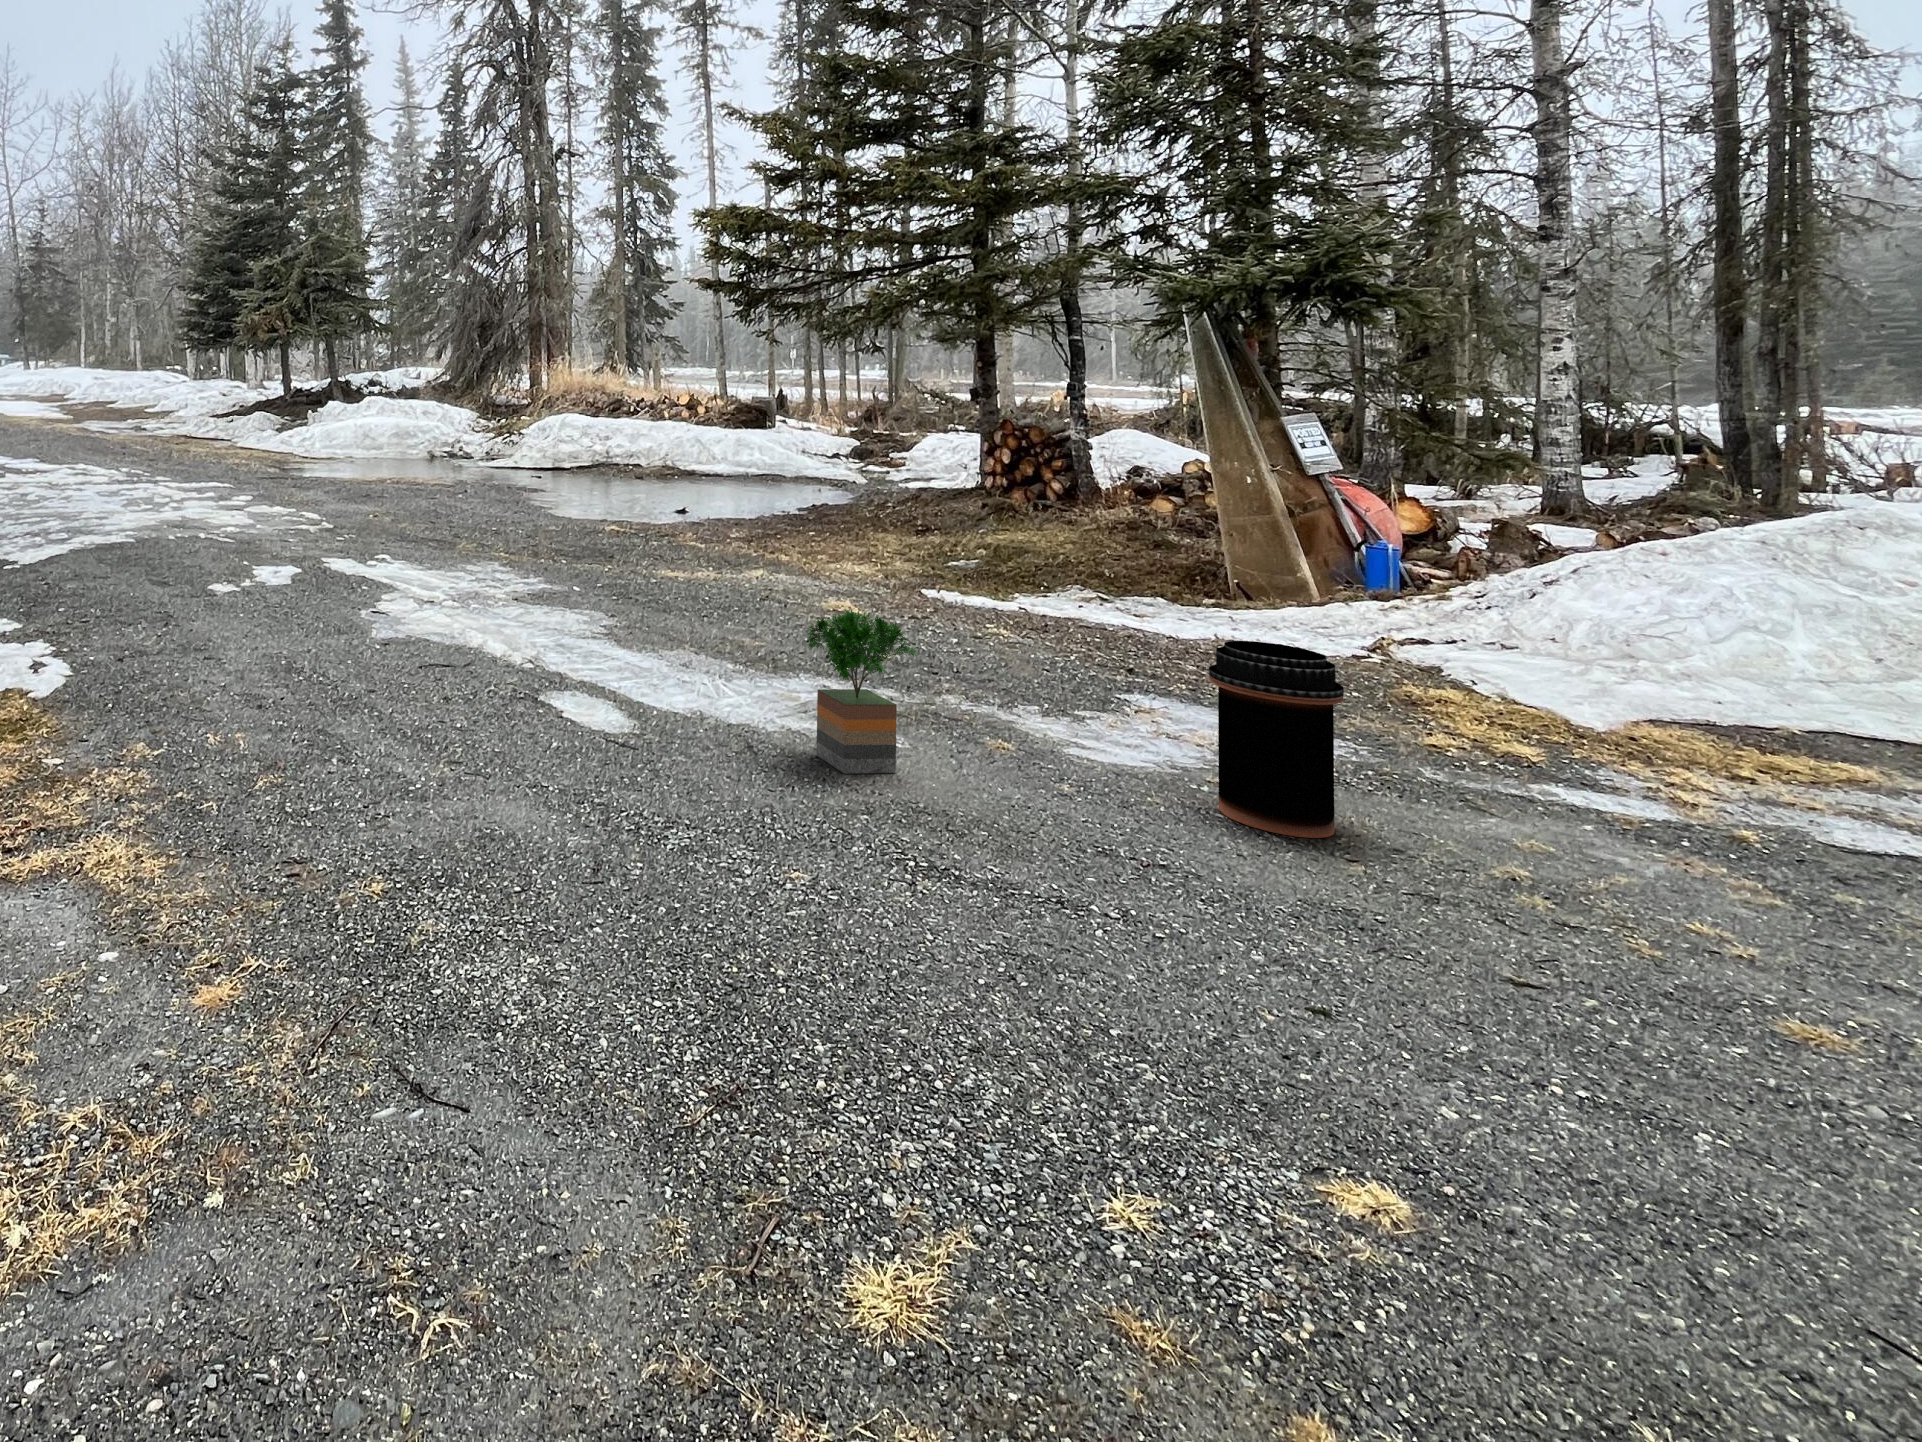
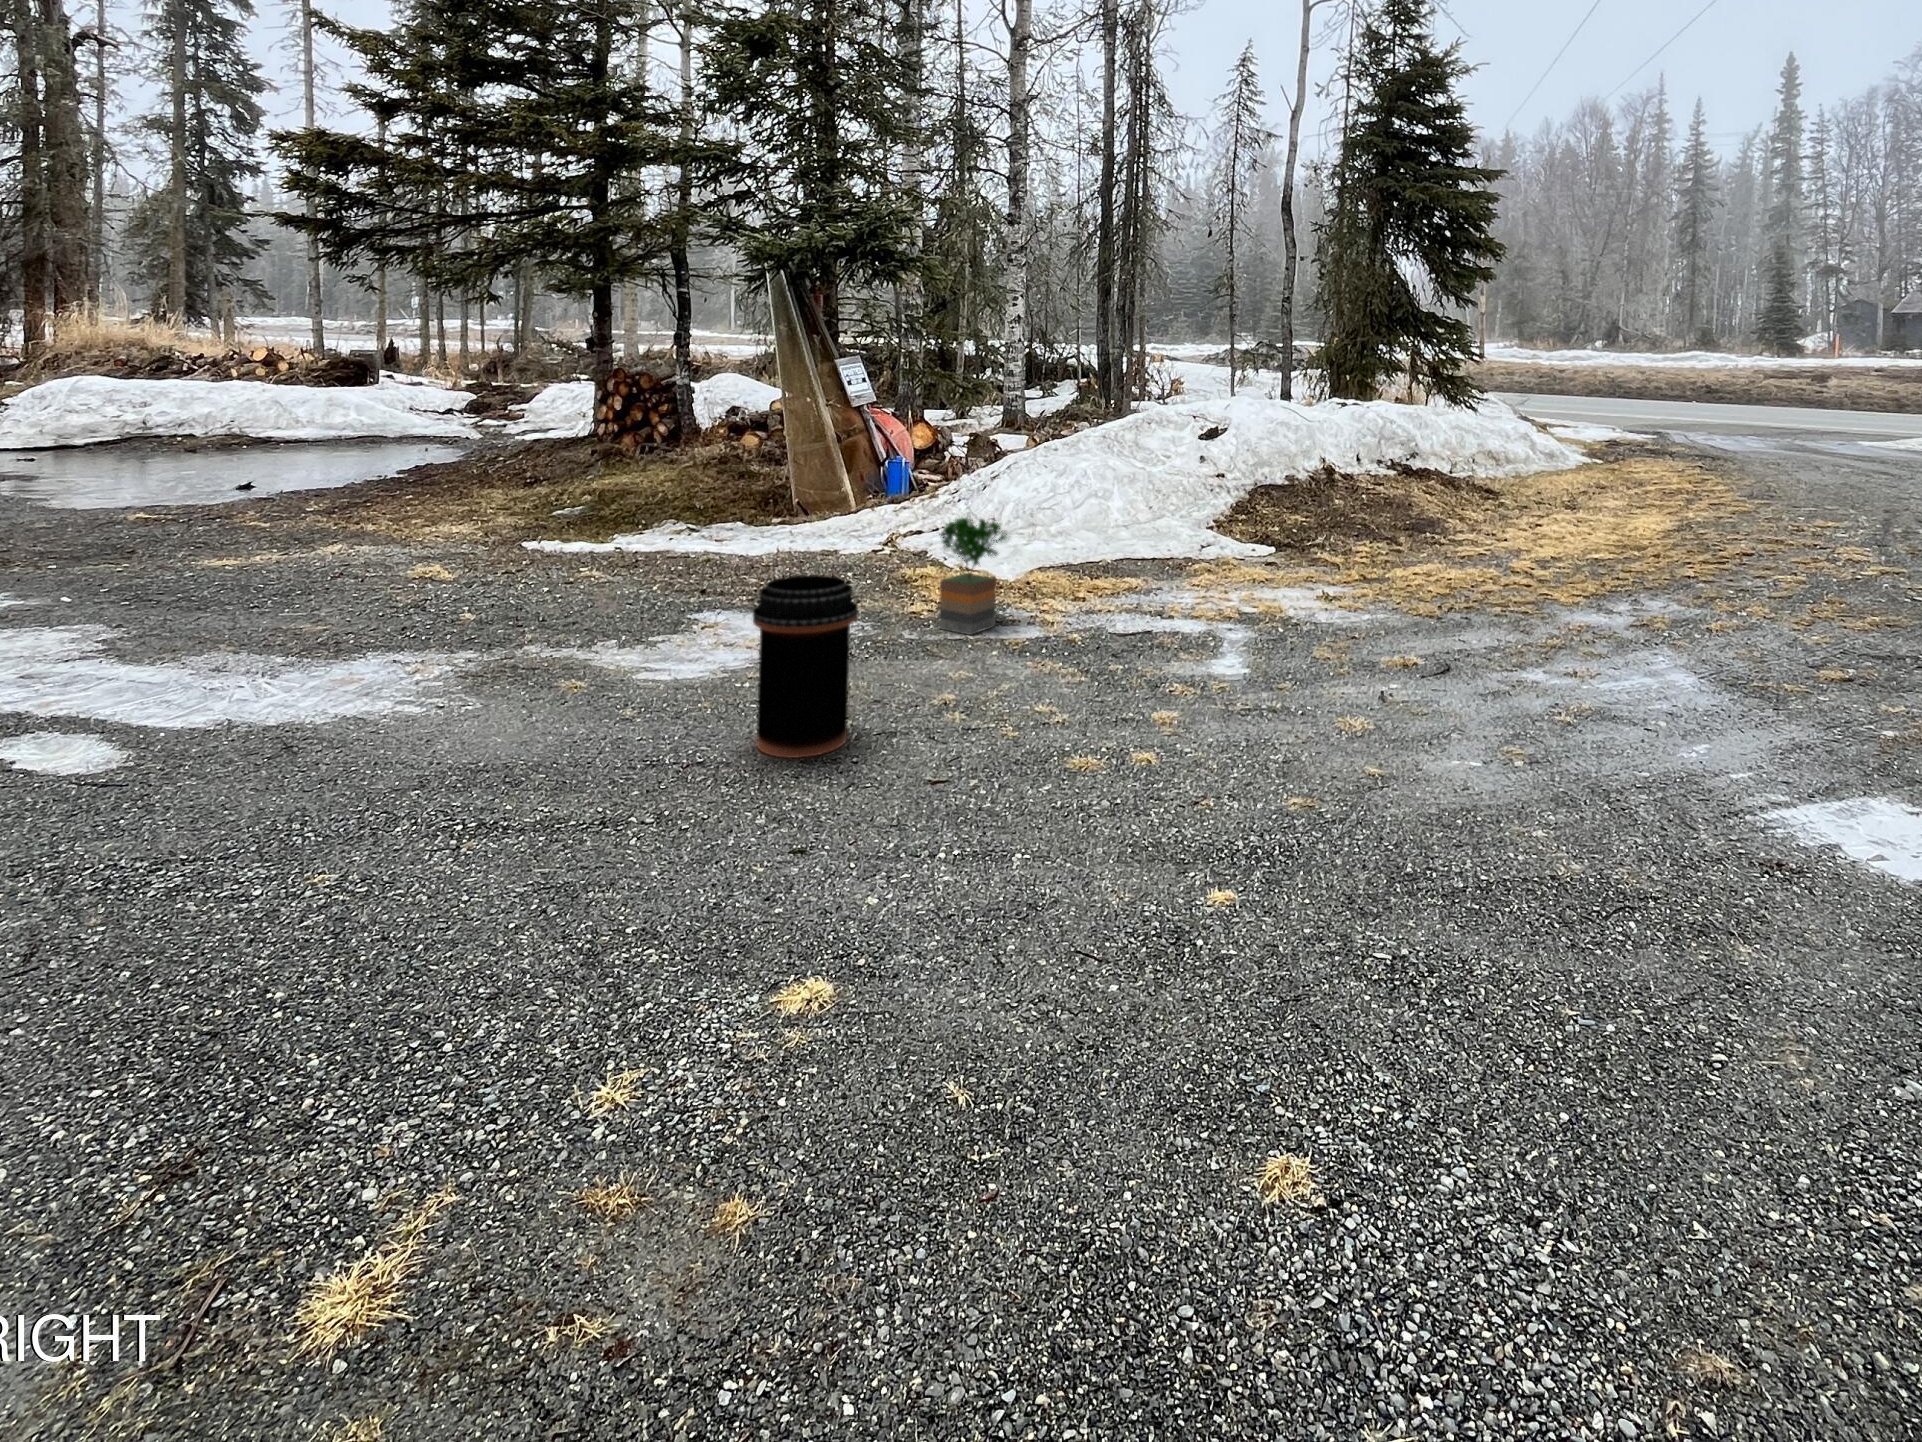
potted tree: present [806,609,917,774] -> present [939,518,1007,635]

